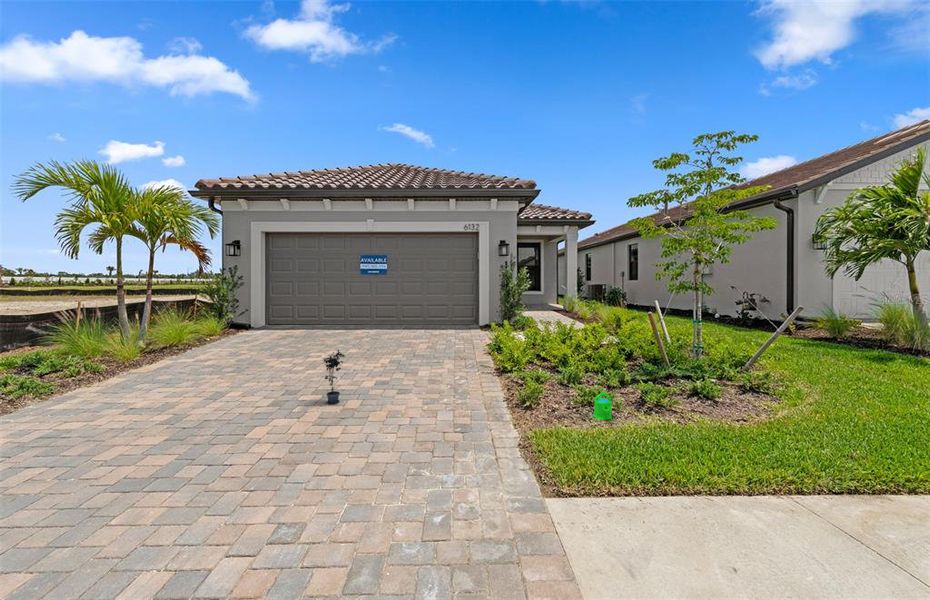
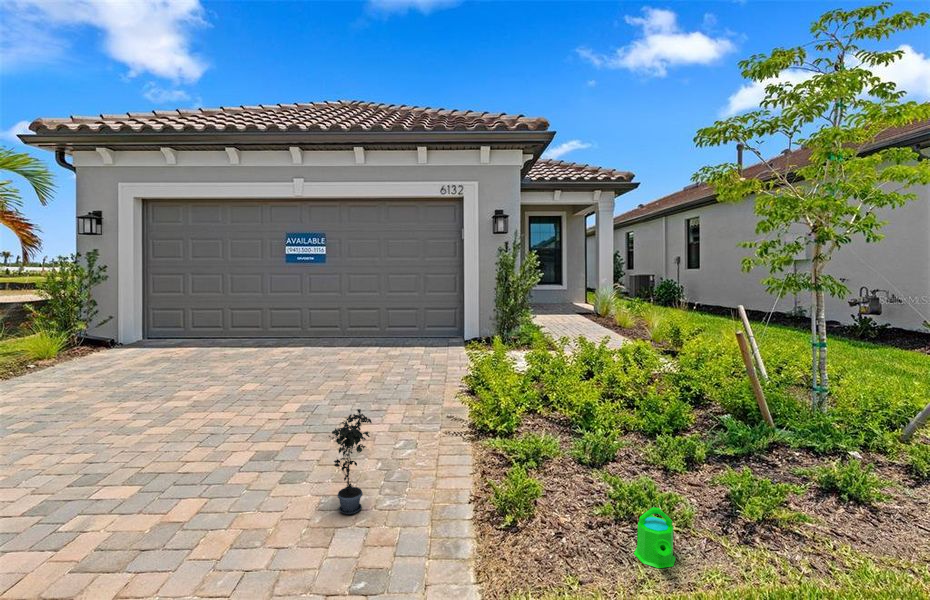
potted plant: present [324,350,345,404] -> present [329,409,372,514]

